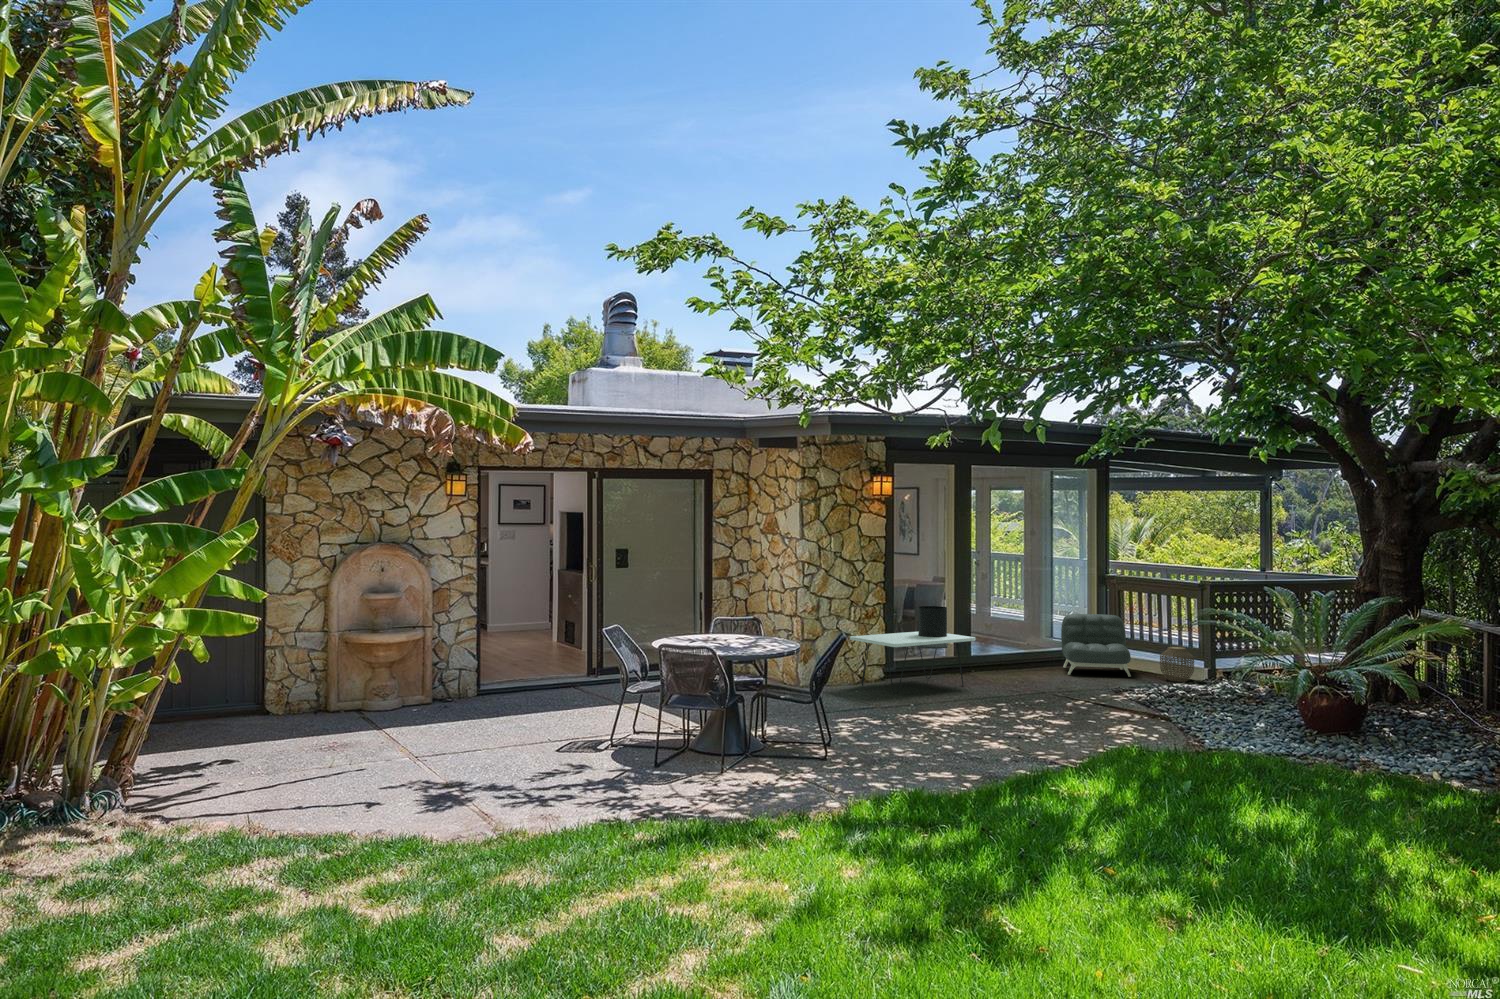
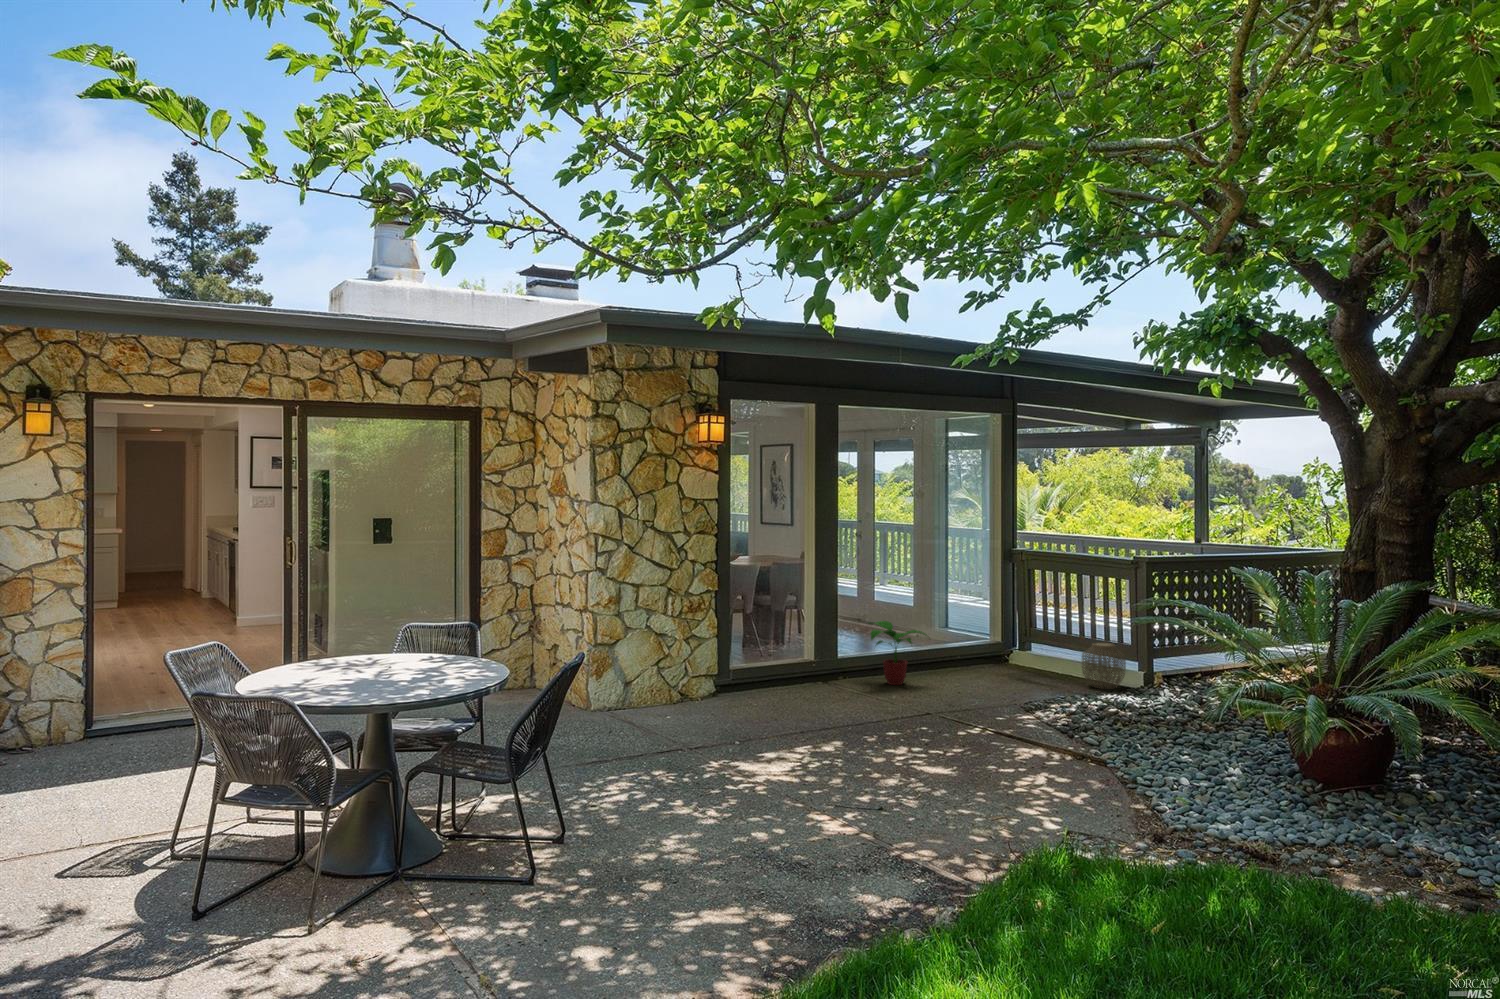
side table: present [850,606,976,694] -> none [668,593,840,718]
armchair: present [1061,614,1131,677] -> none [957,600,1045,682]
potted plant: none [991,629,1042,677] -> present [868,621,927,685]

